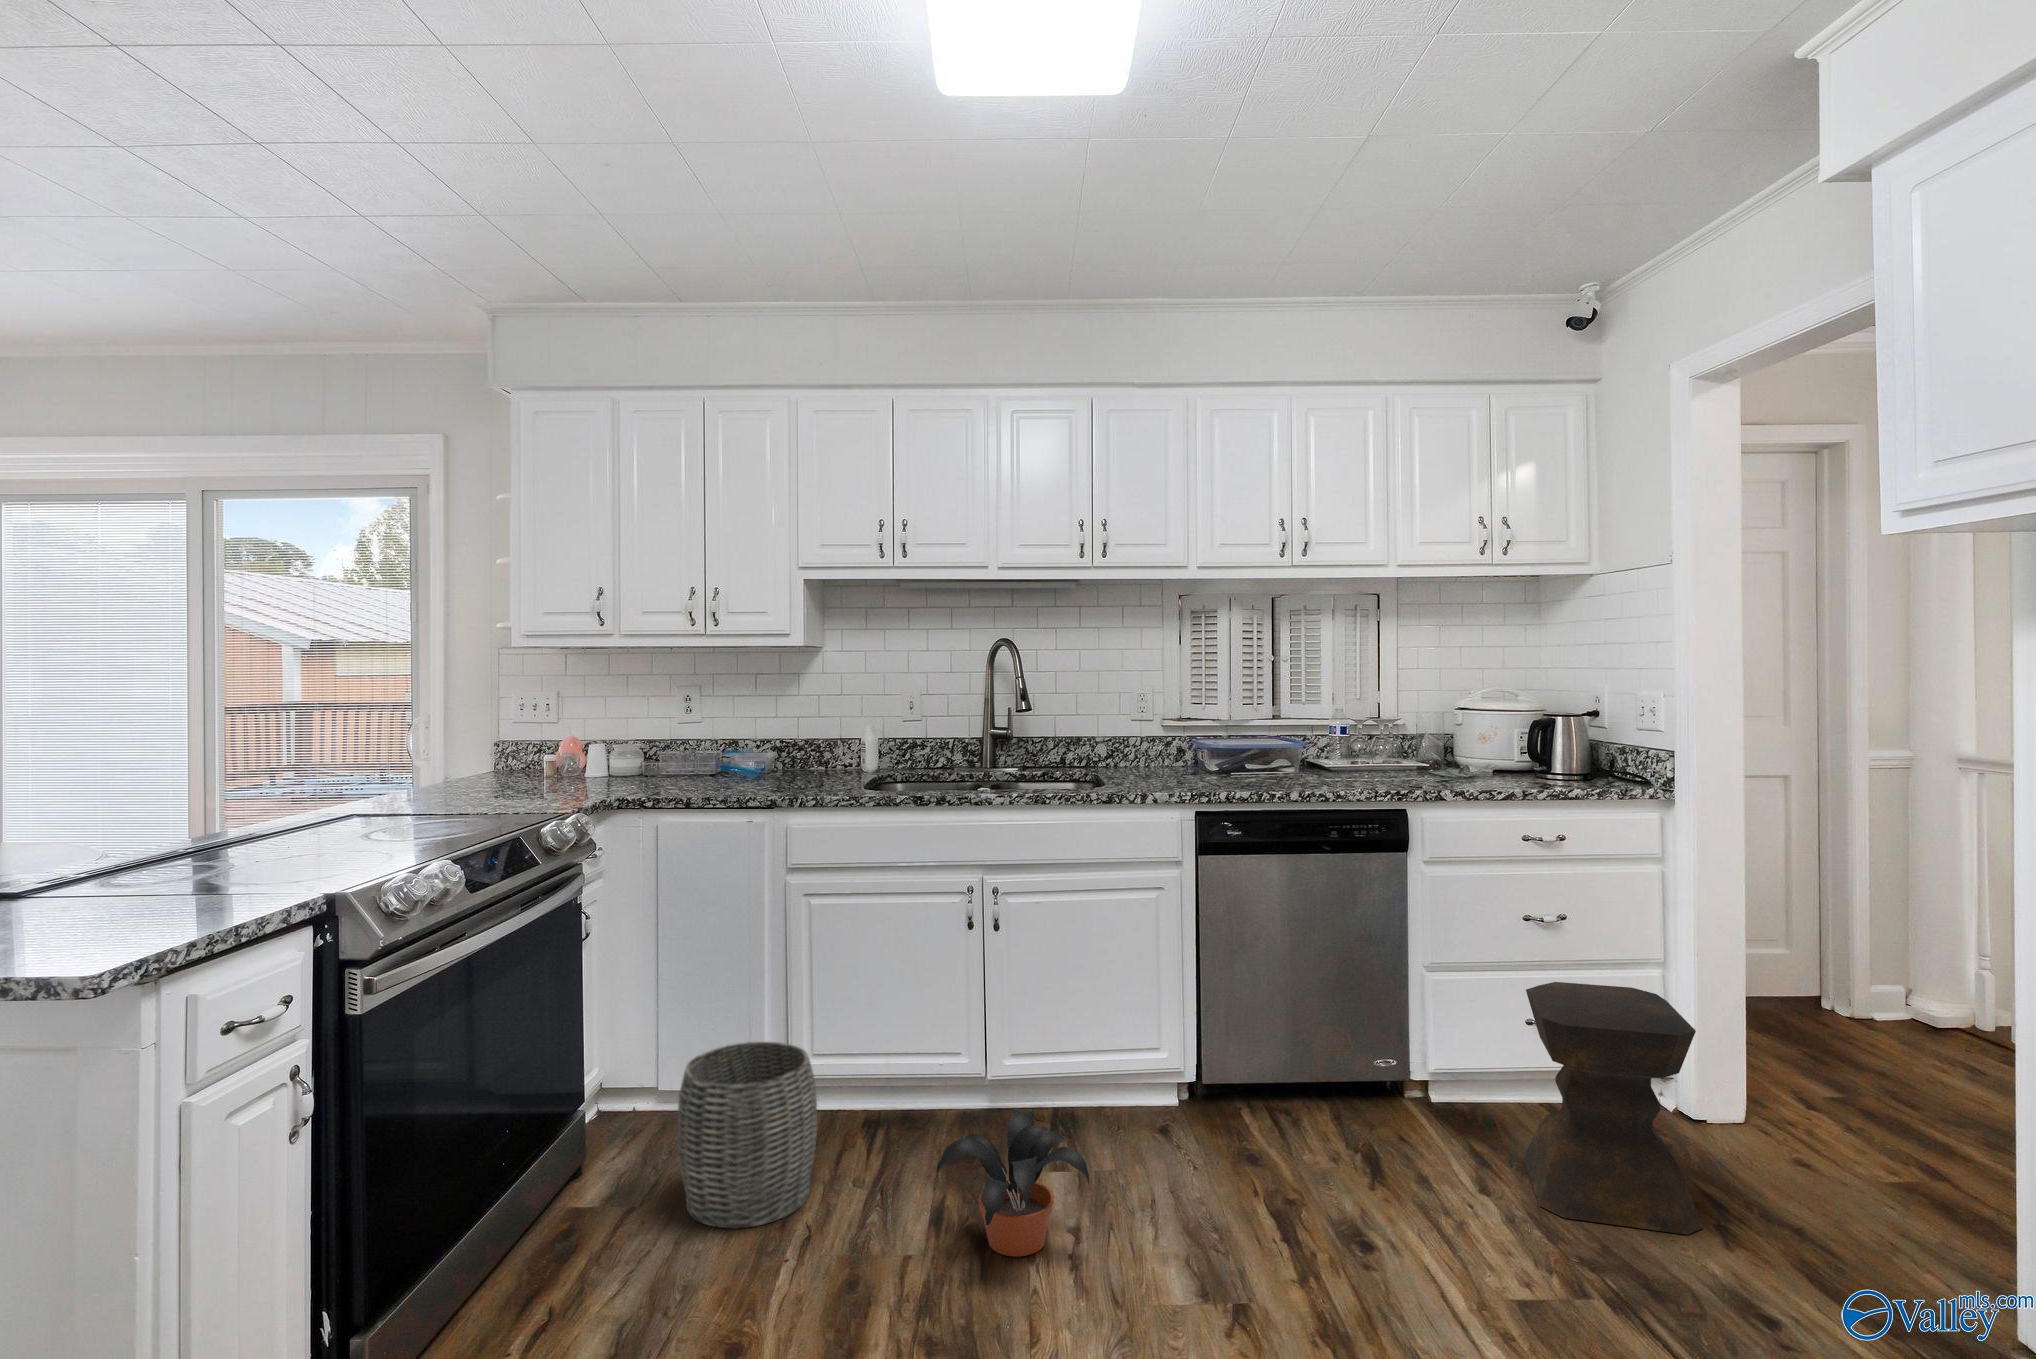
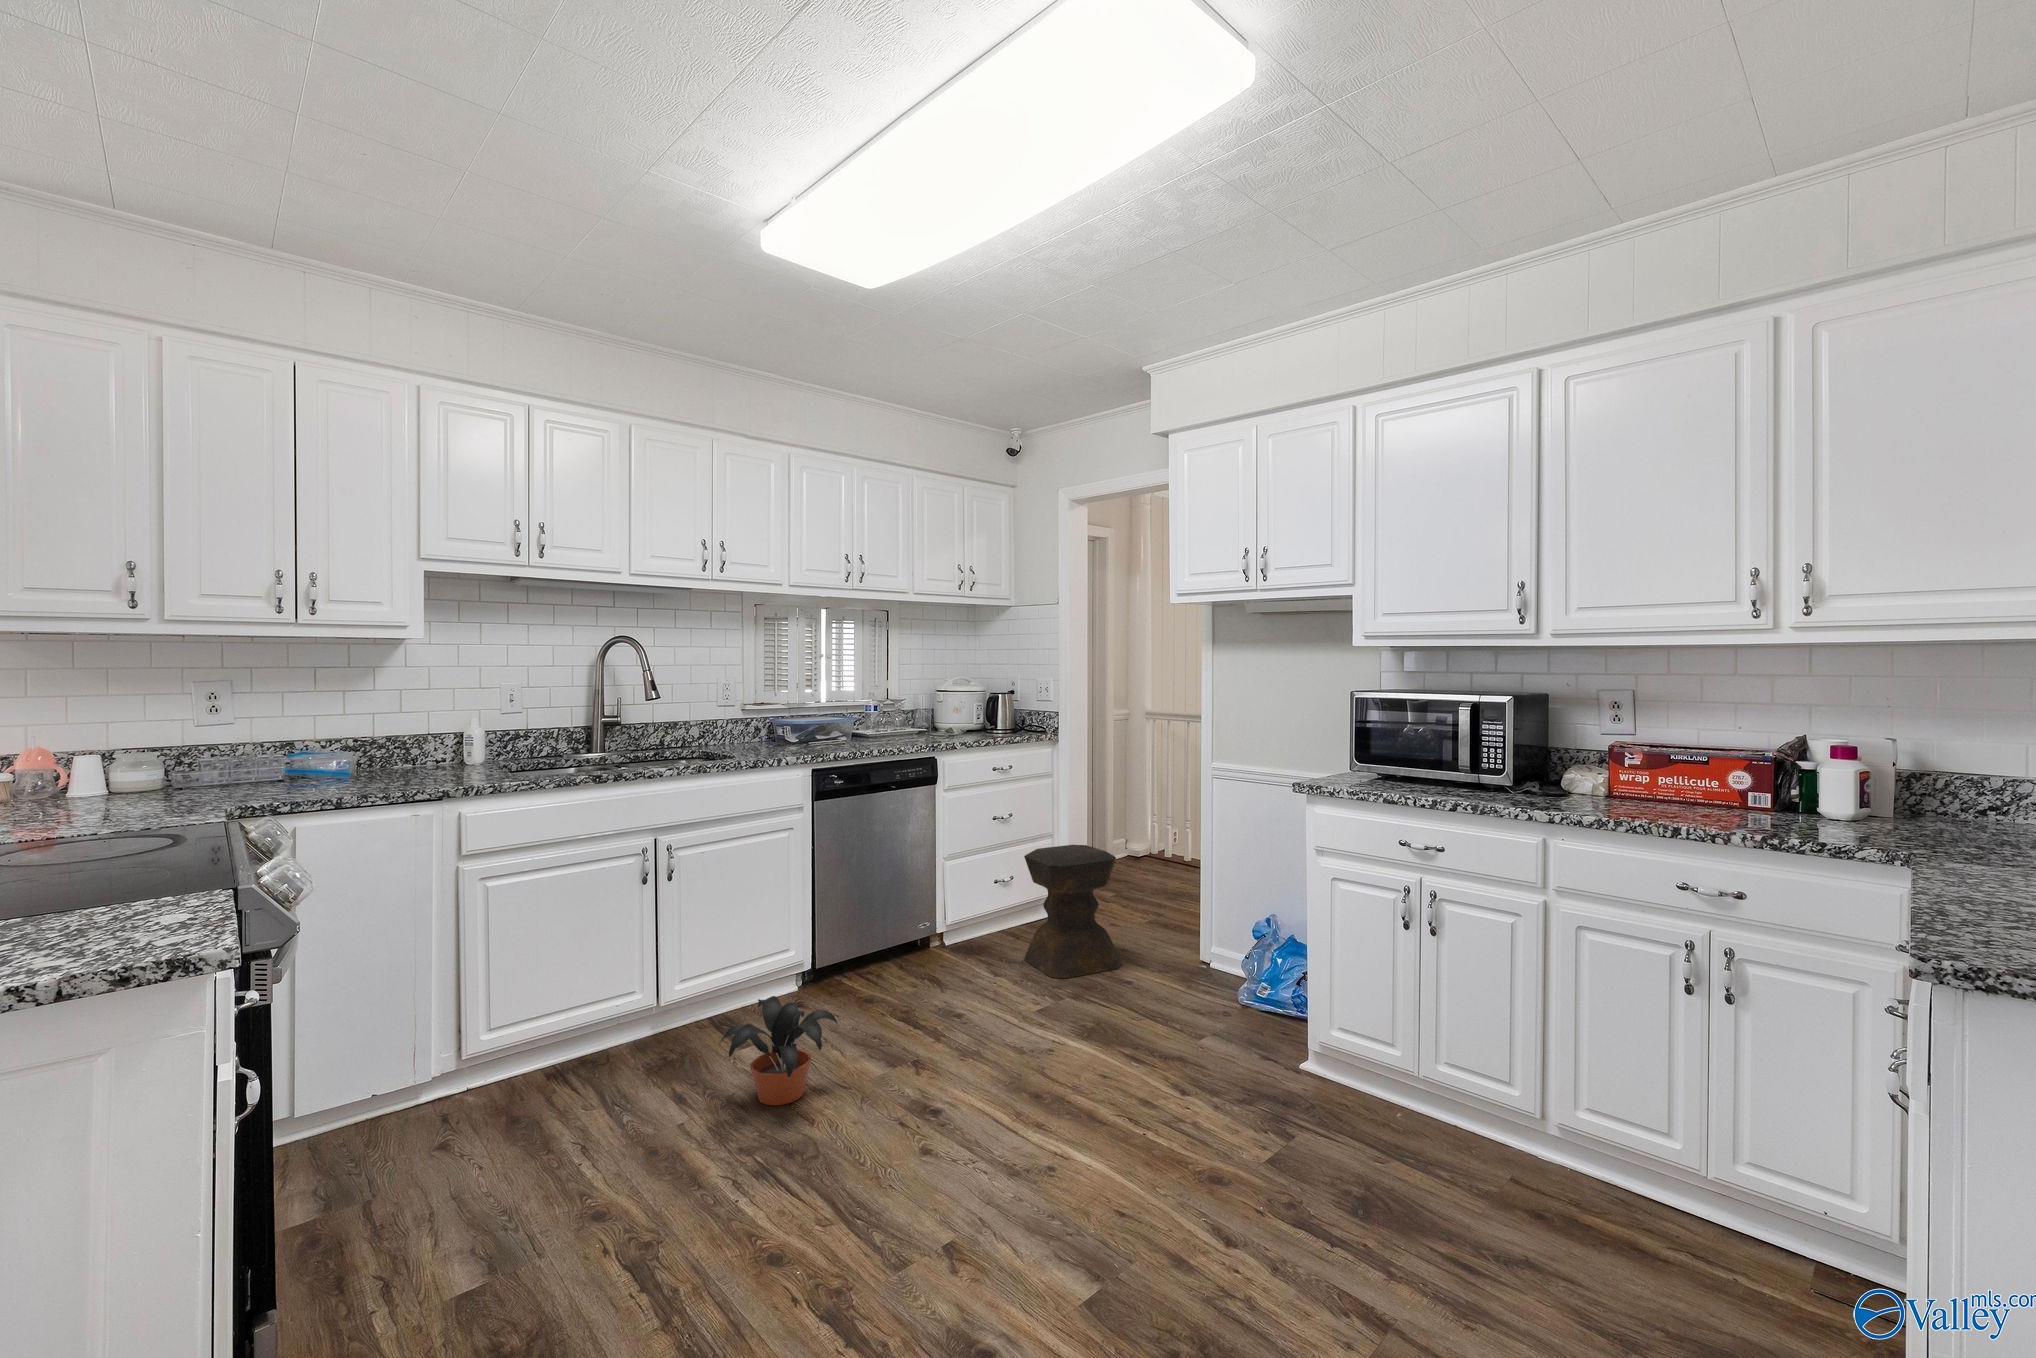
woven basket: present [678,1042,817,1228] -> none [427,1006,578,1190]

